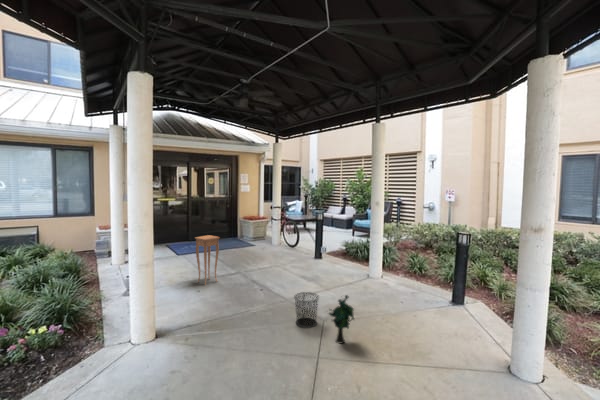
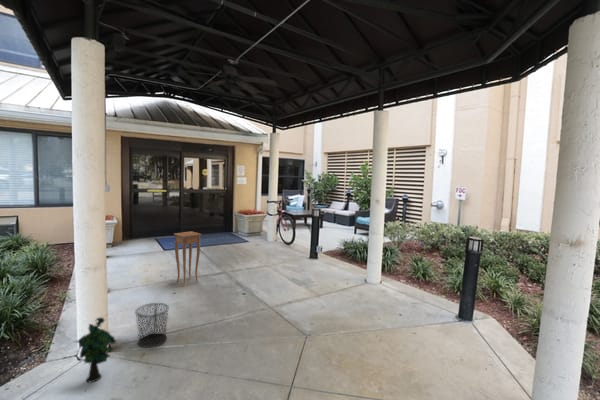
waste bin: present [294,292,318,327] -> present [136,303,169,347]
decorative plant: present [329,295,354,344] -> present [77,317,116,382]

